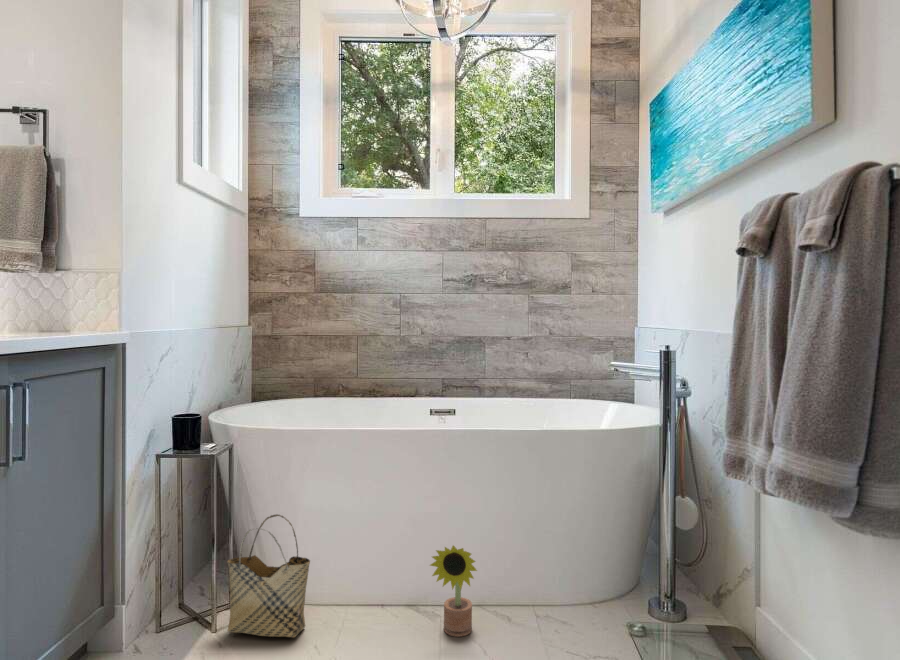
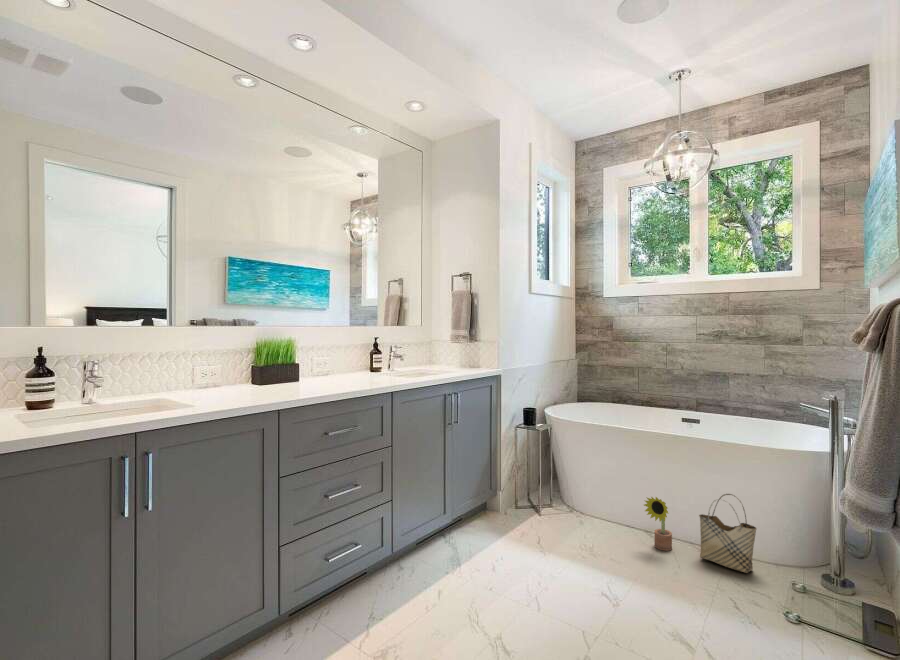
woven basket: present [227,515,310,638] -> present [699,494,756,573]

